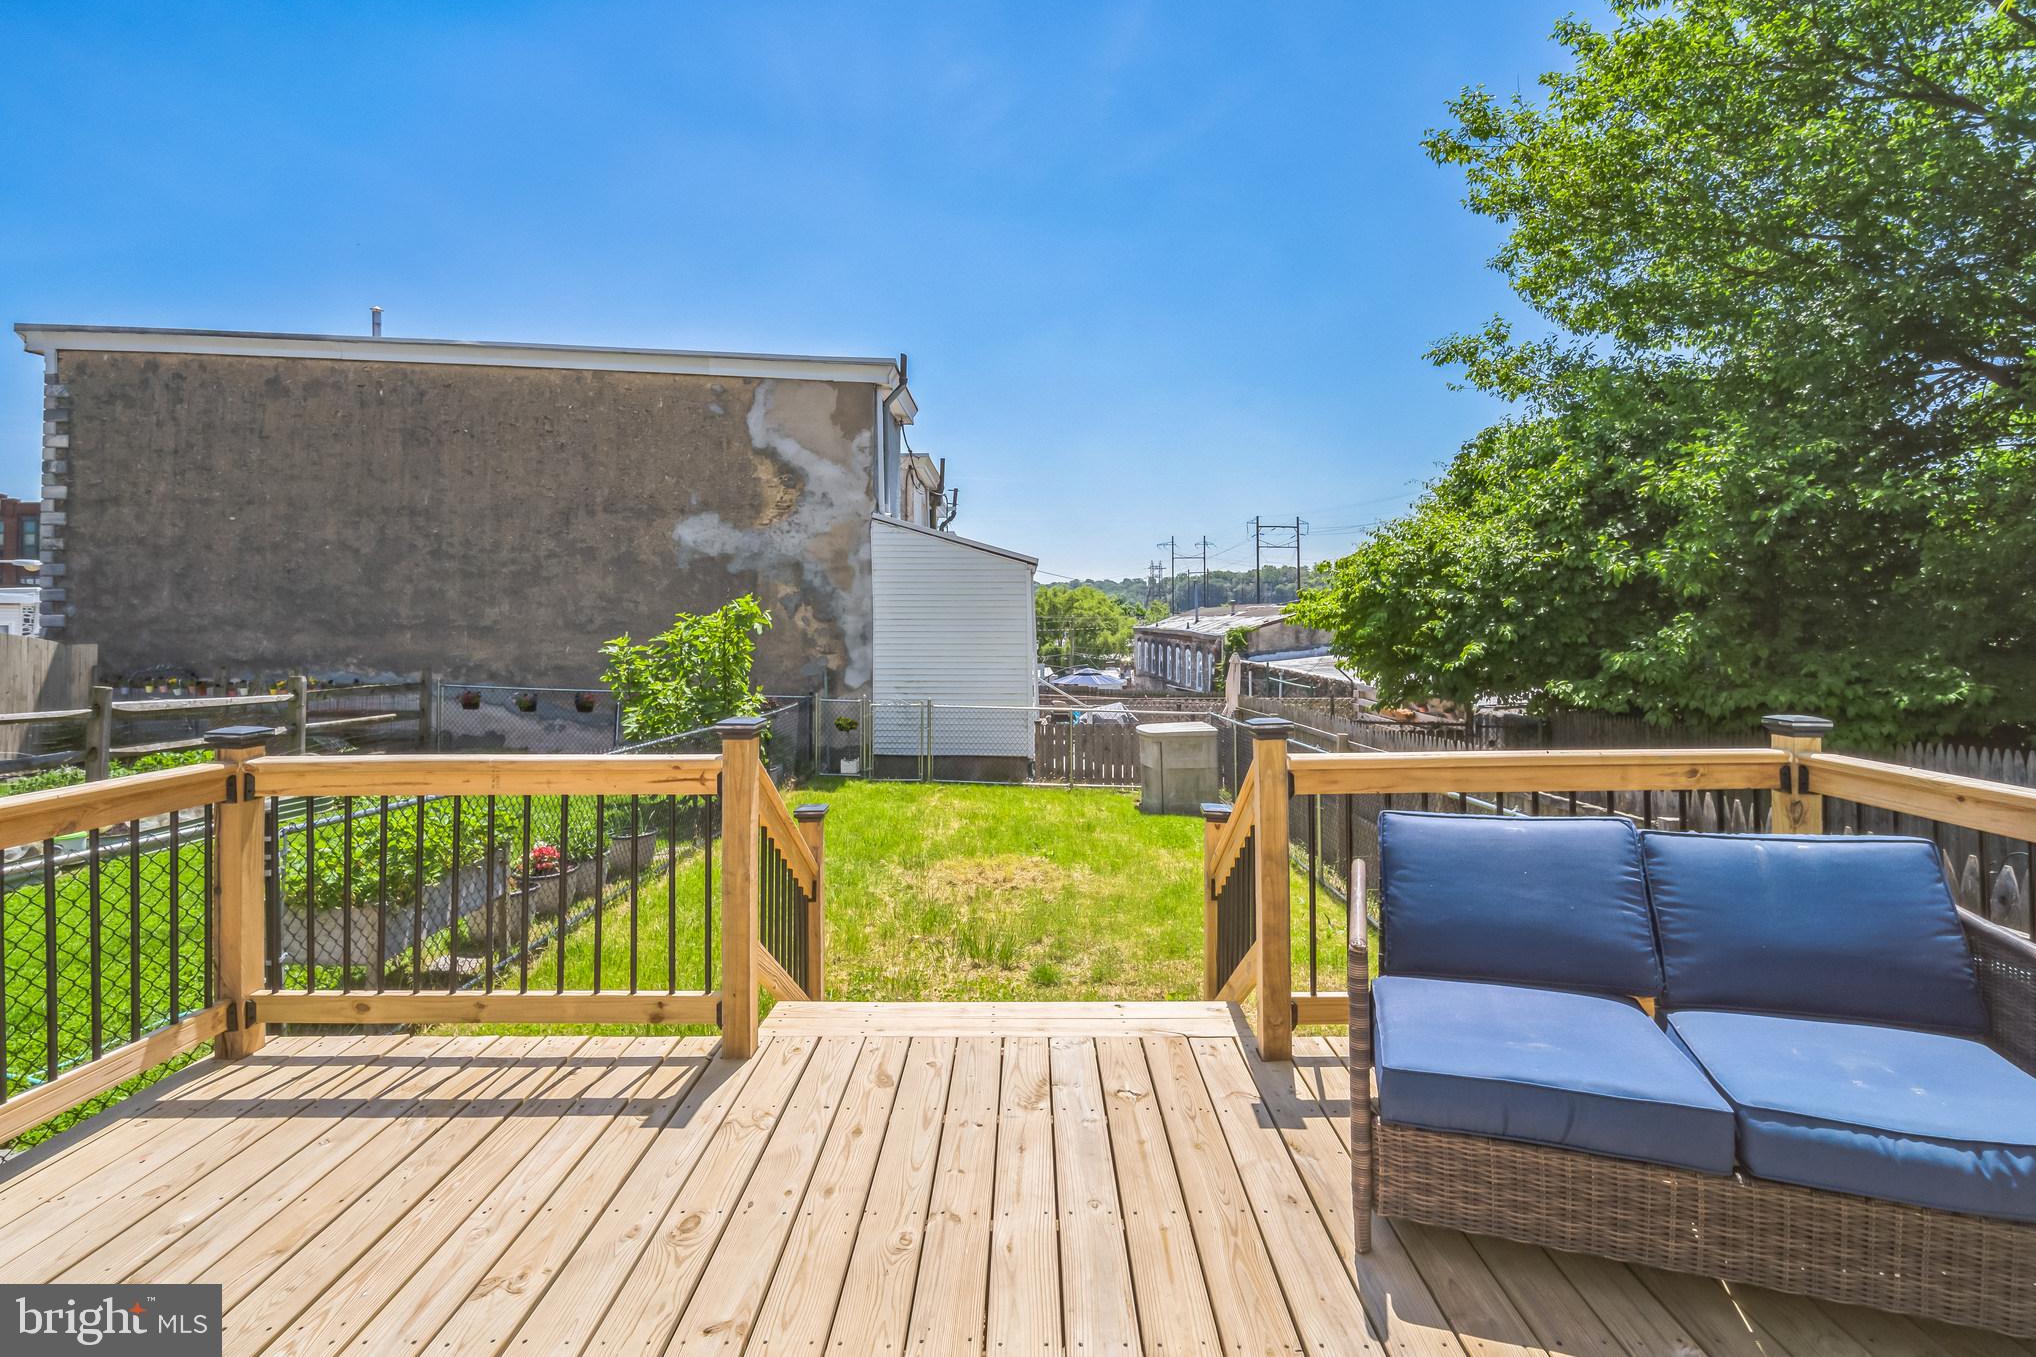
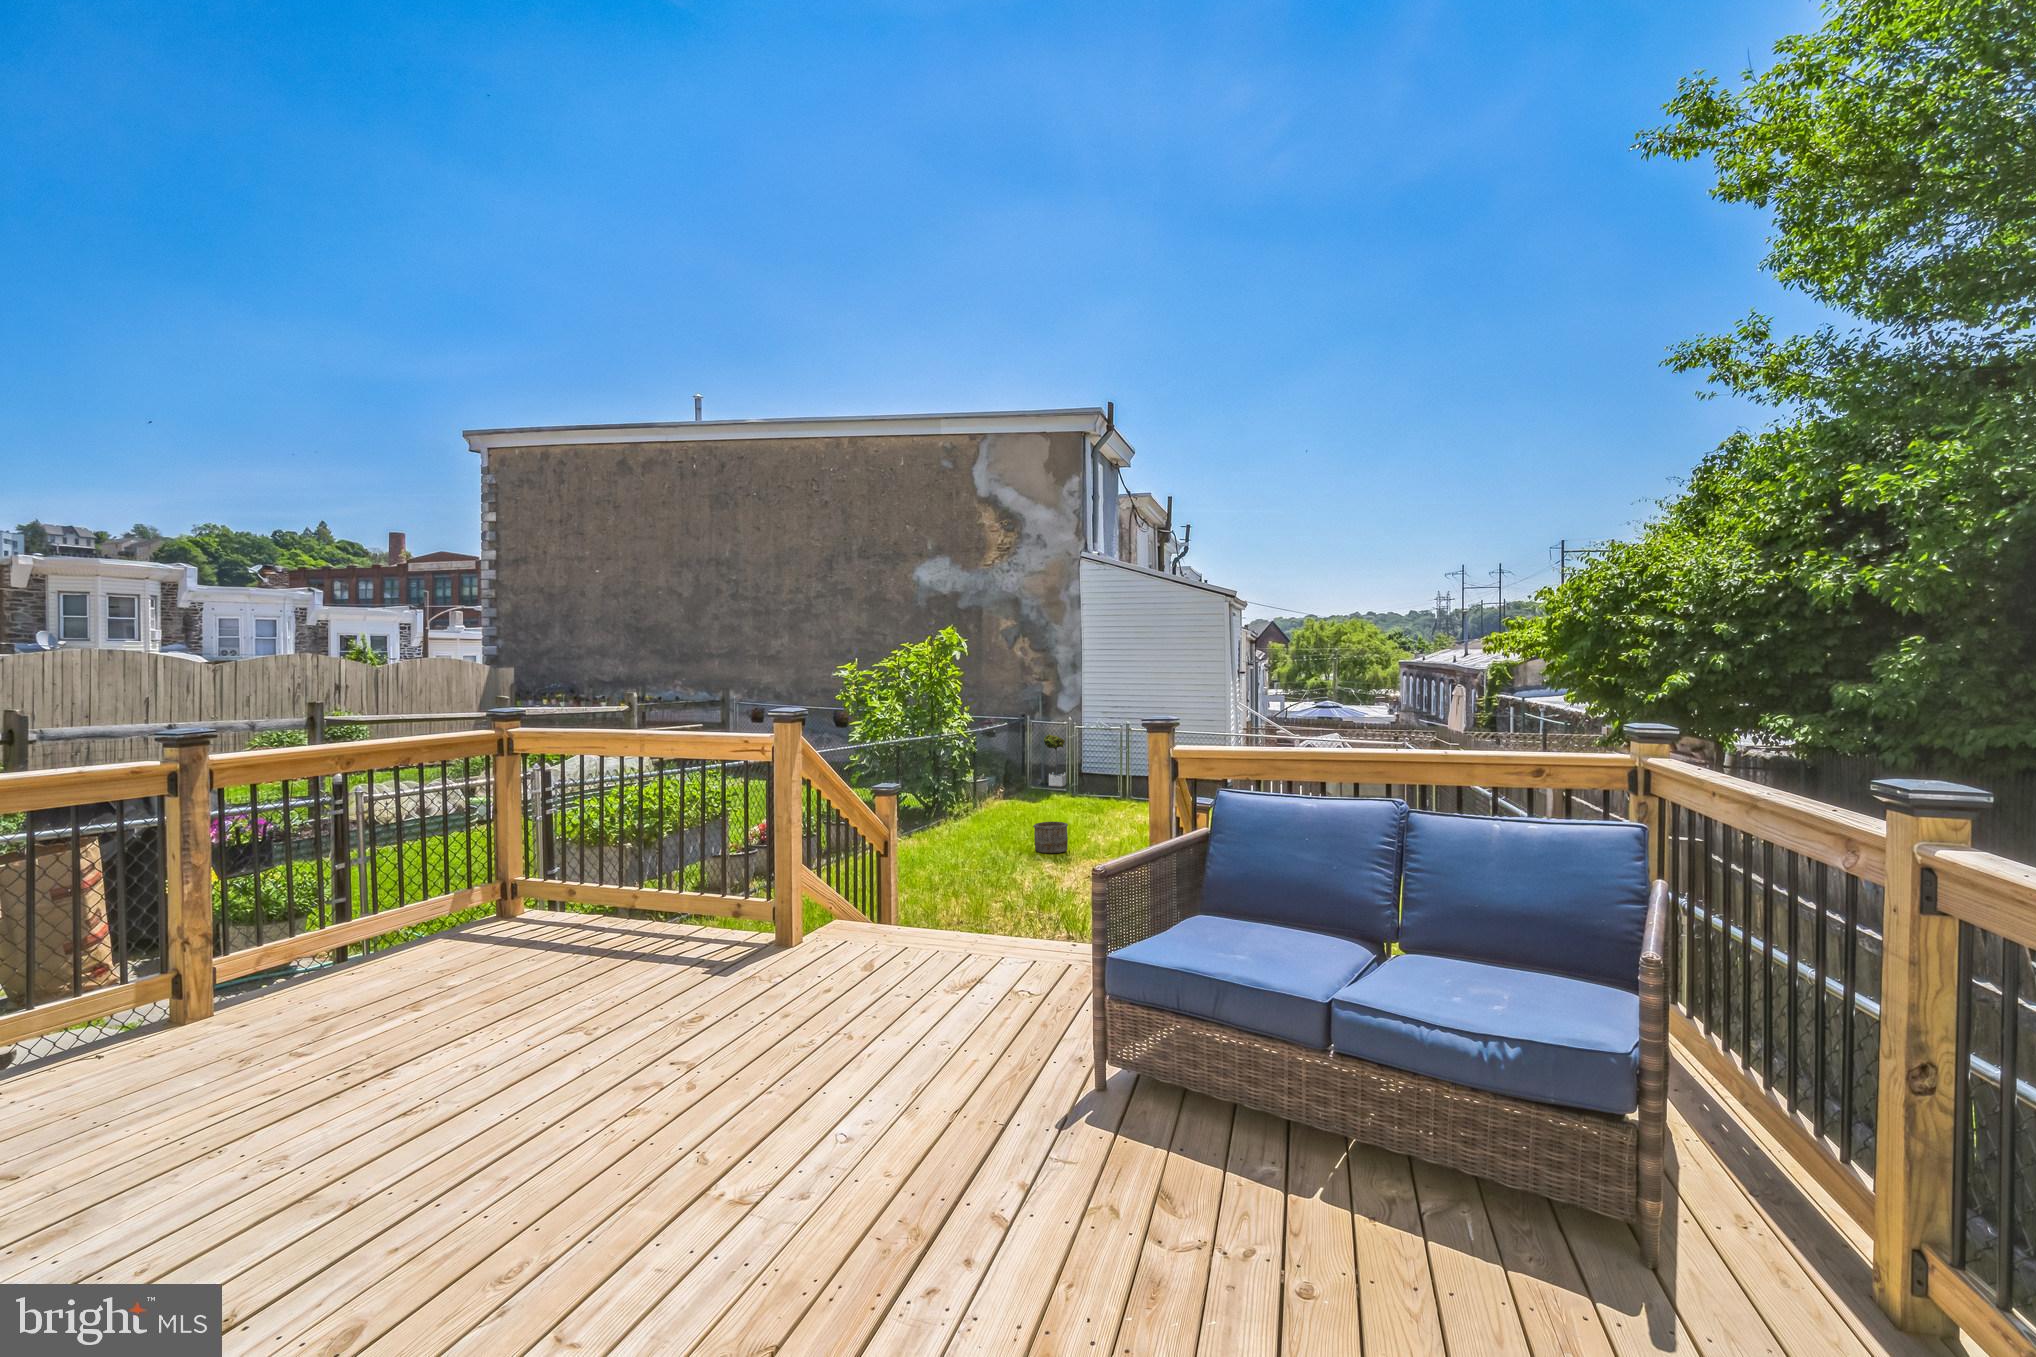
wooden bucket: none [868,815,907,851] -> present [1033,822,1068,853]

